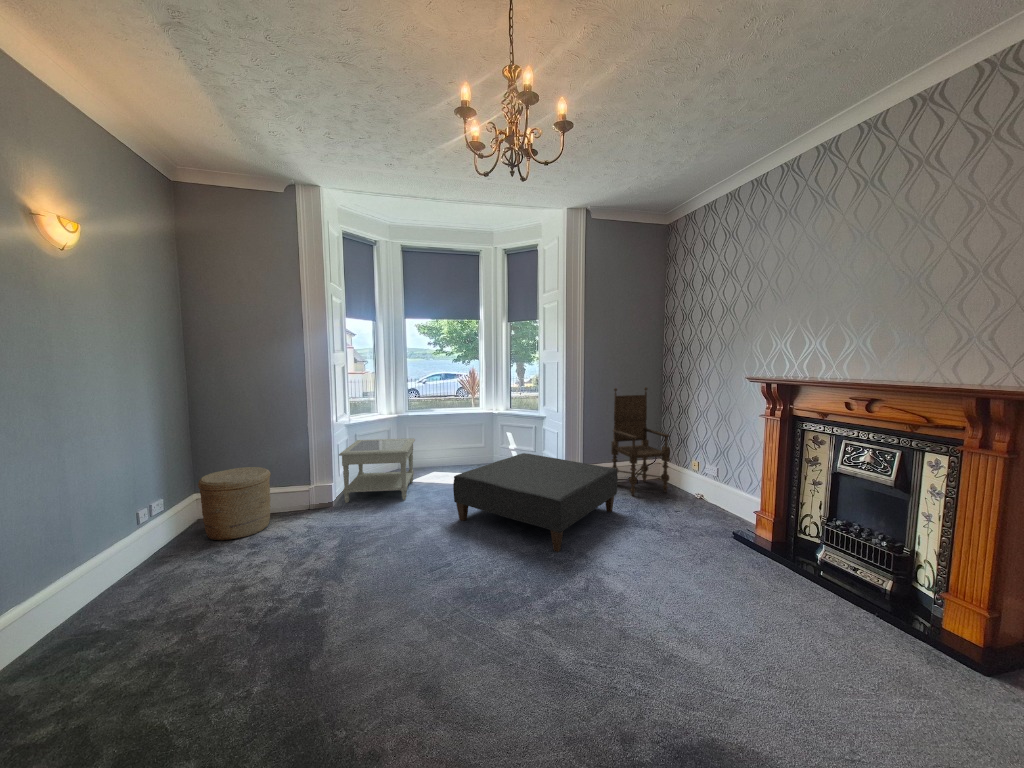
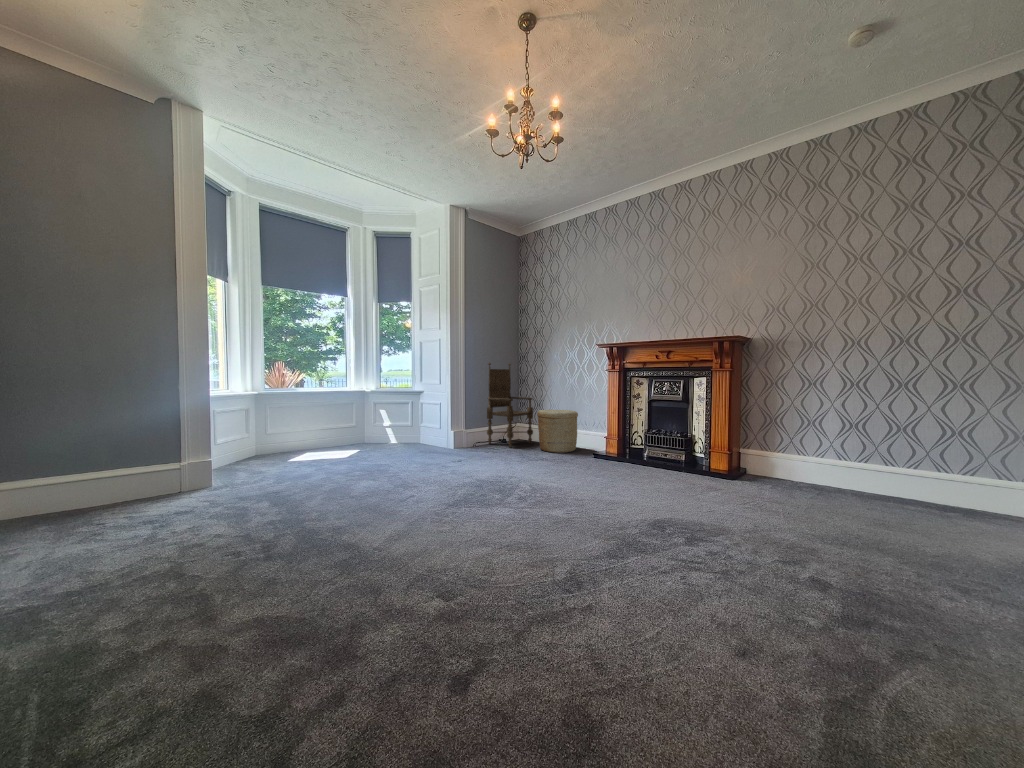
side table: present [339,438,415,503] -> none [217,414,307,484]
ottoman: present [453,453,618,552] -> none [377,420,509,478]
woven basket: present [198,467,271,541] -> present [537,410,578,453]

